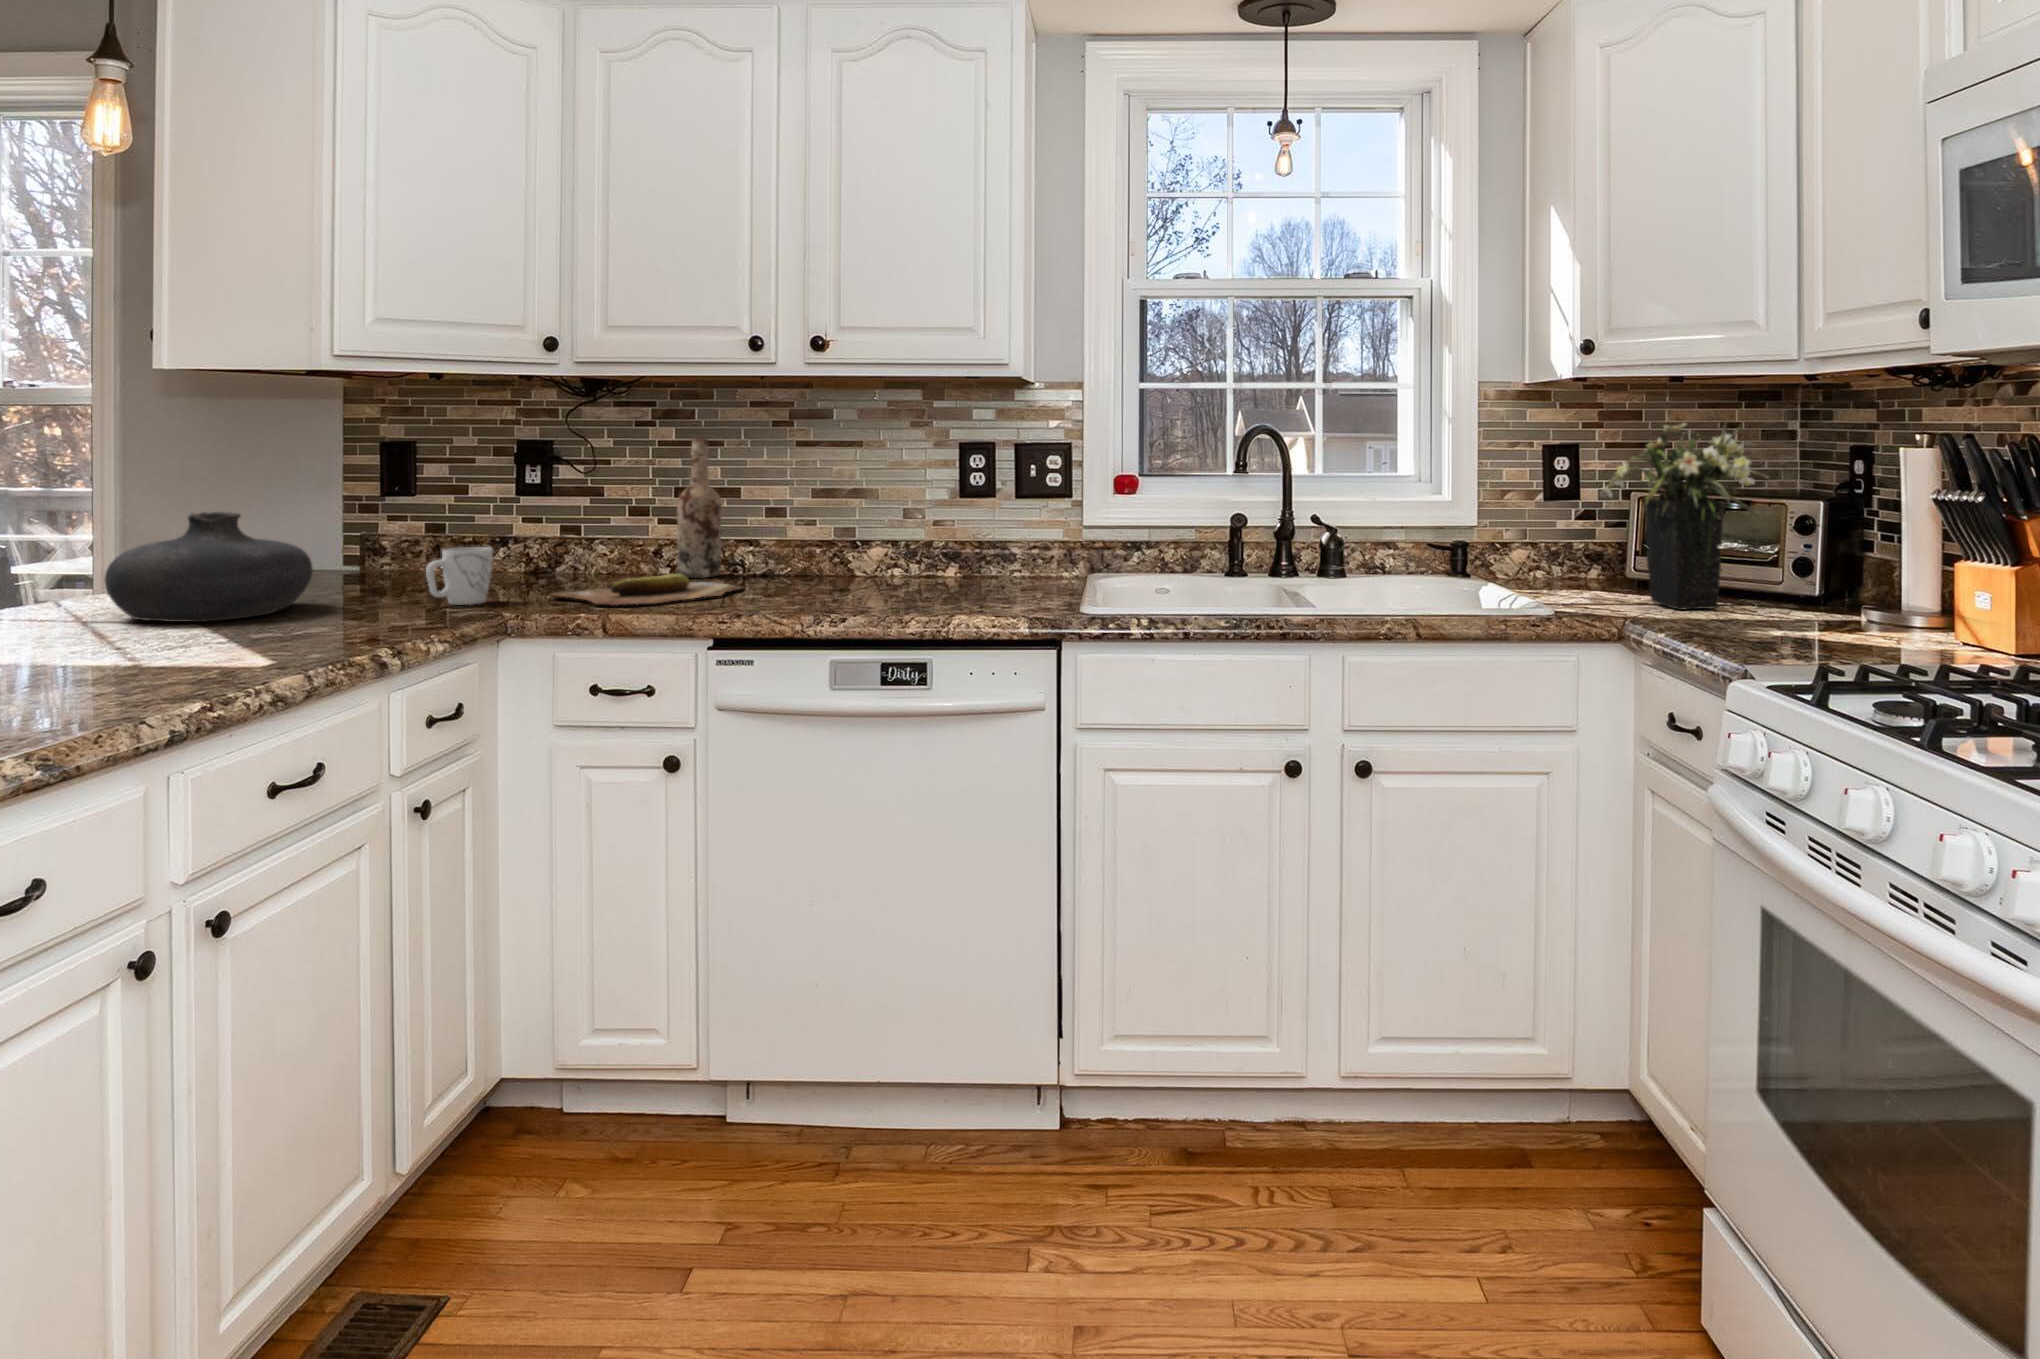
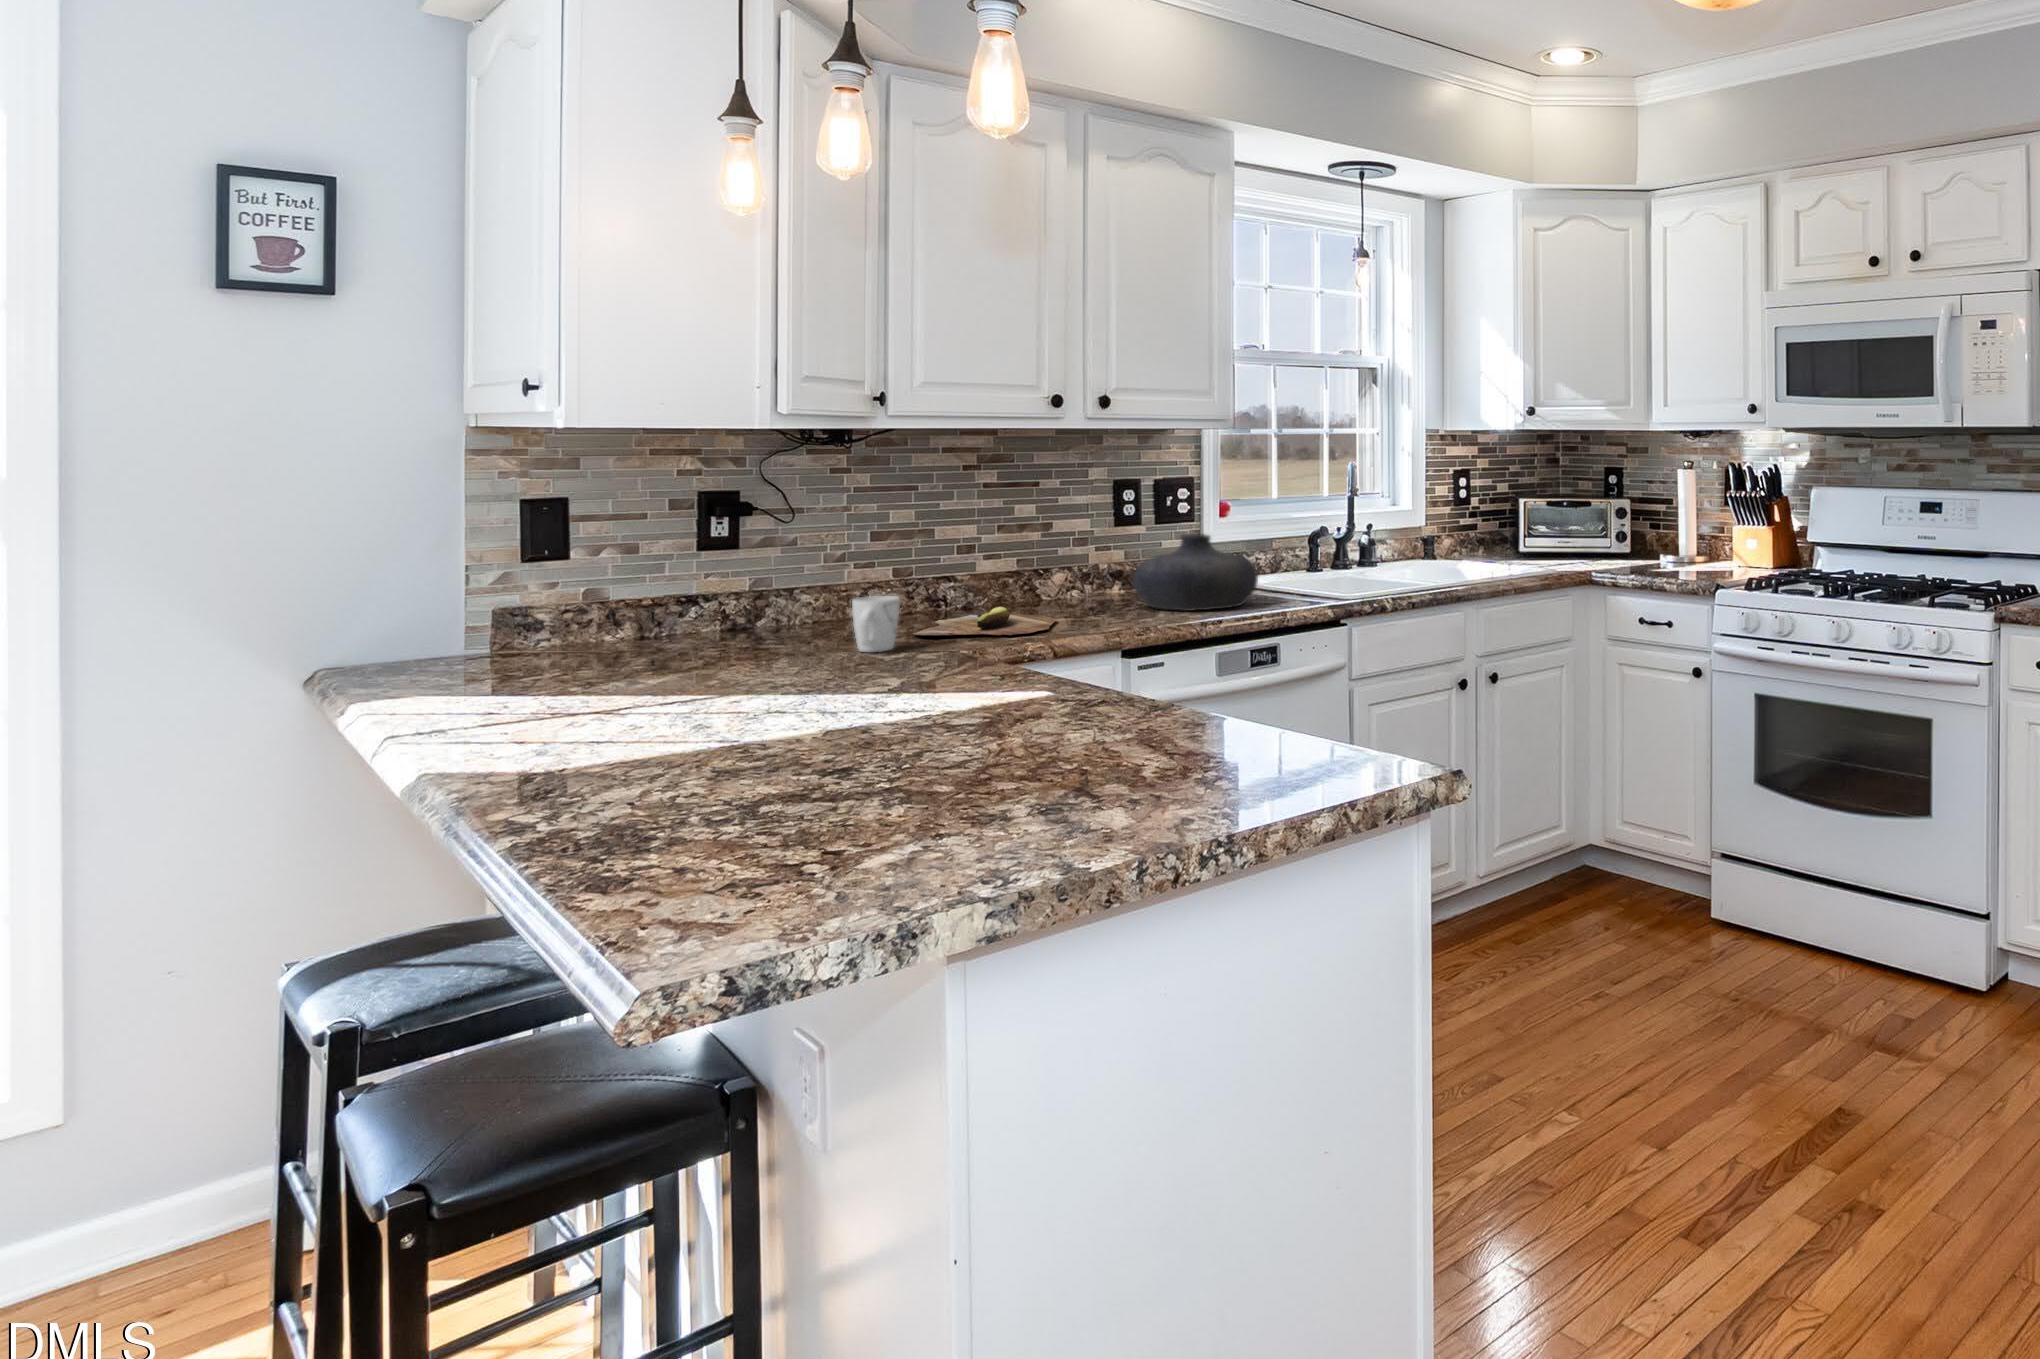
flower arrangement: present [1600,421,1768,610] -> none [1551,456,1639,566]
wine bottle: present [677,438,722,578] -> none [894,484,938,616]
vase: present [105,512,312,622] -> present [1133,534,1258,611]

